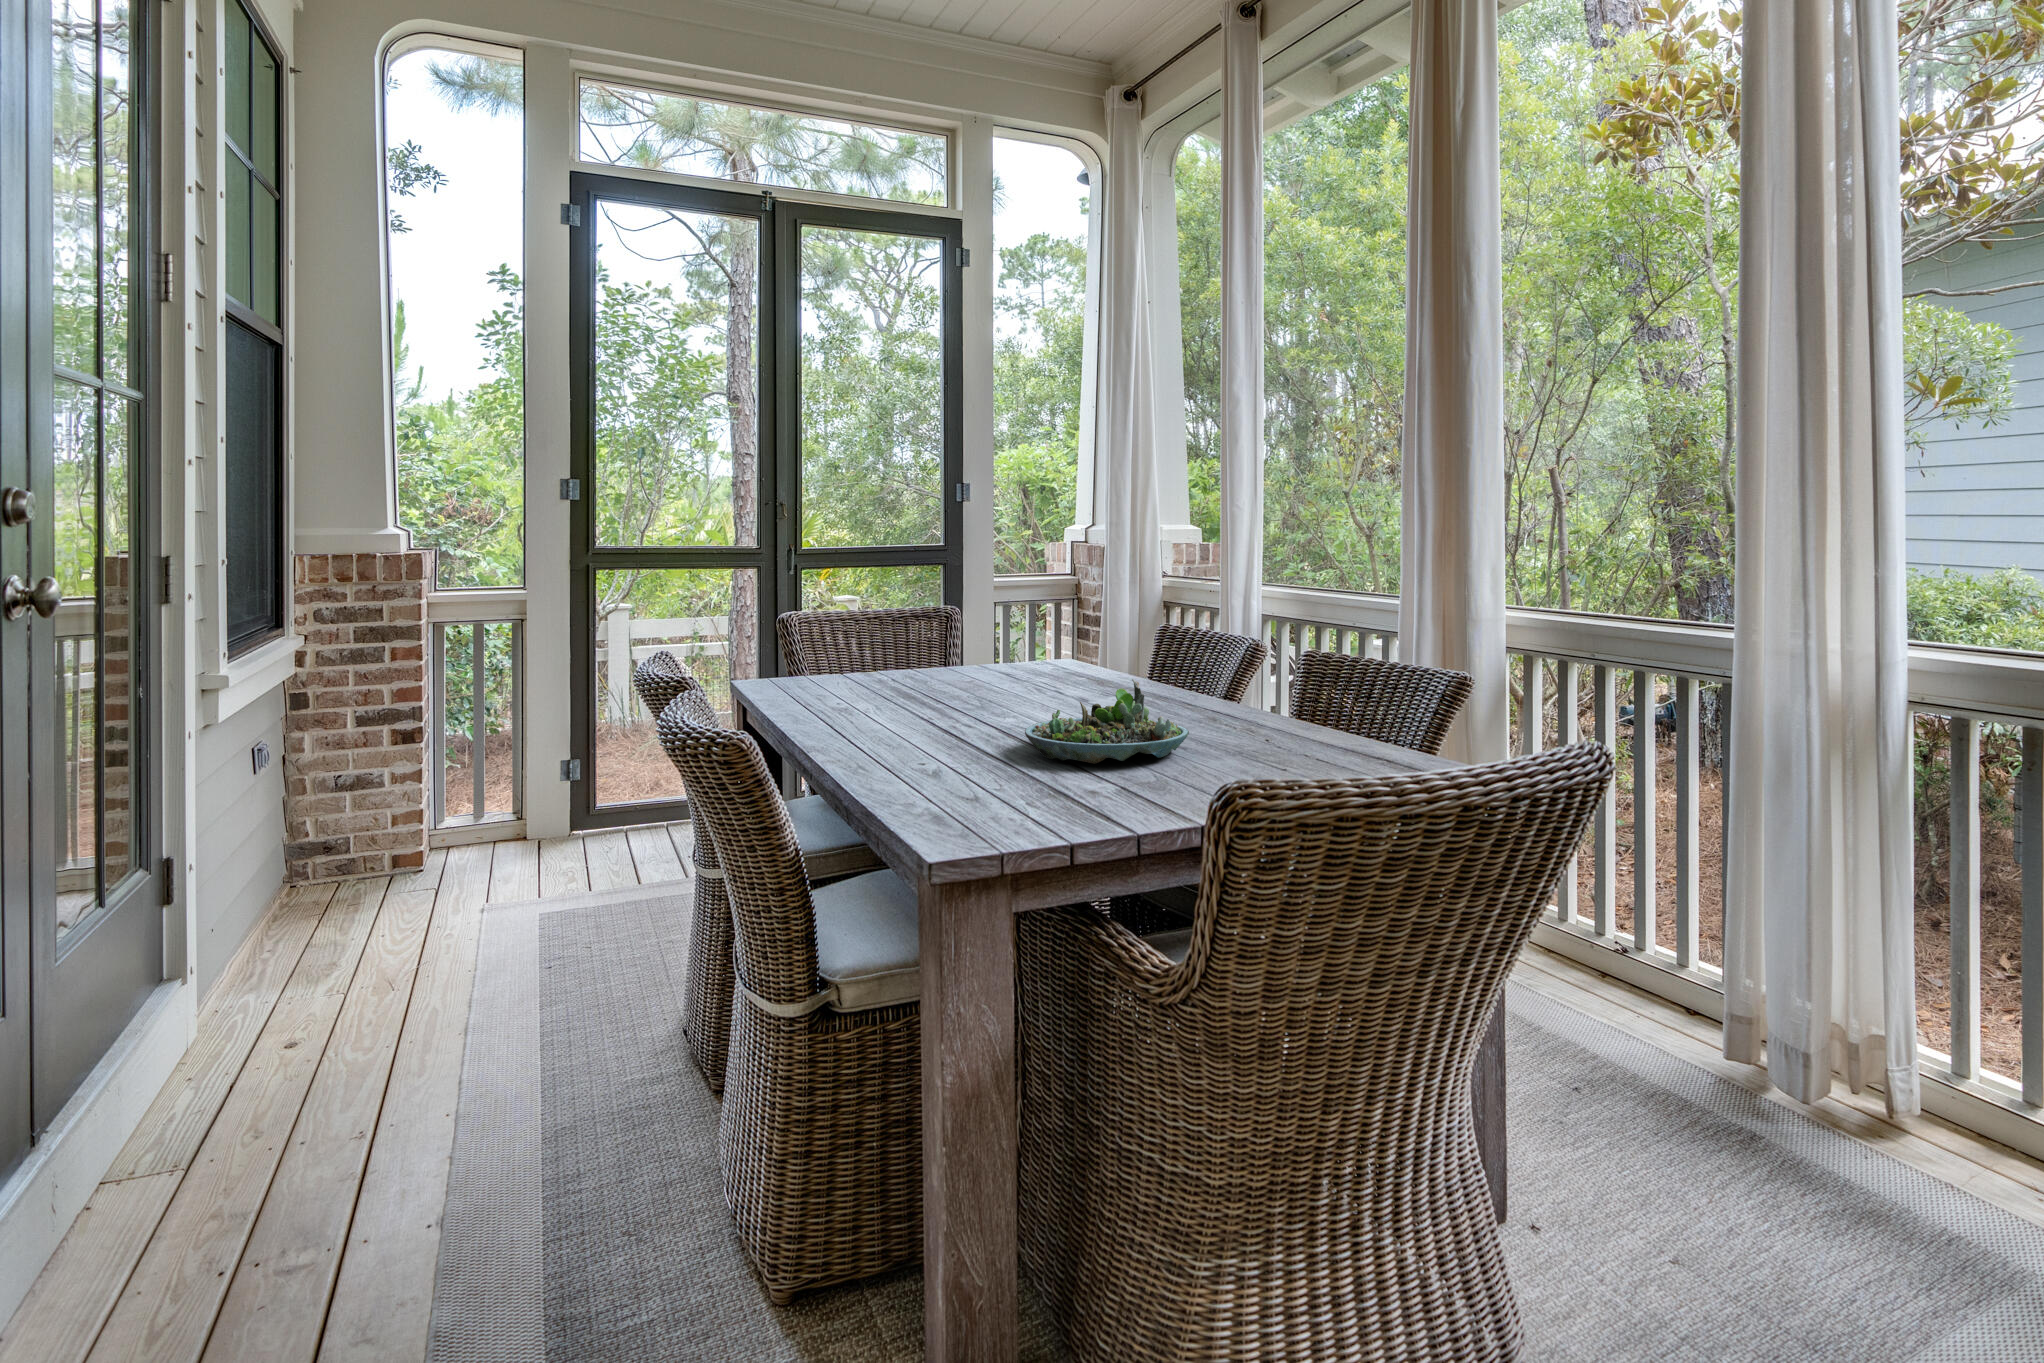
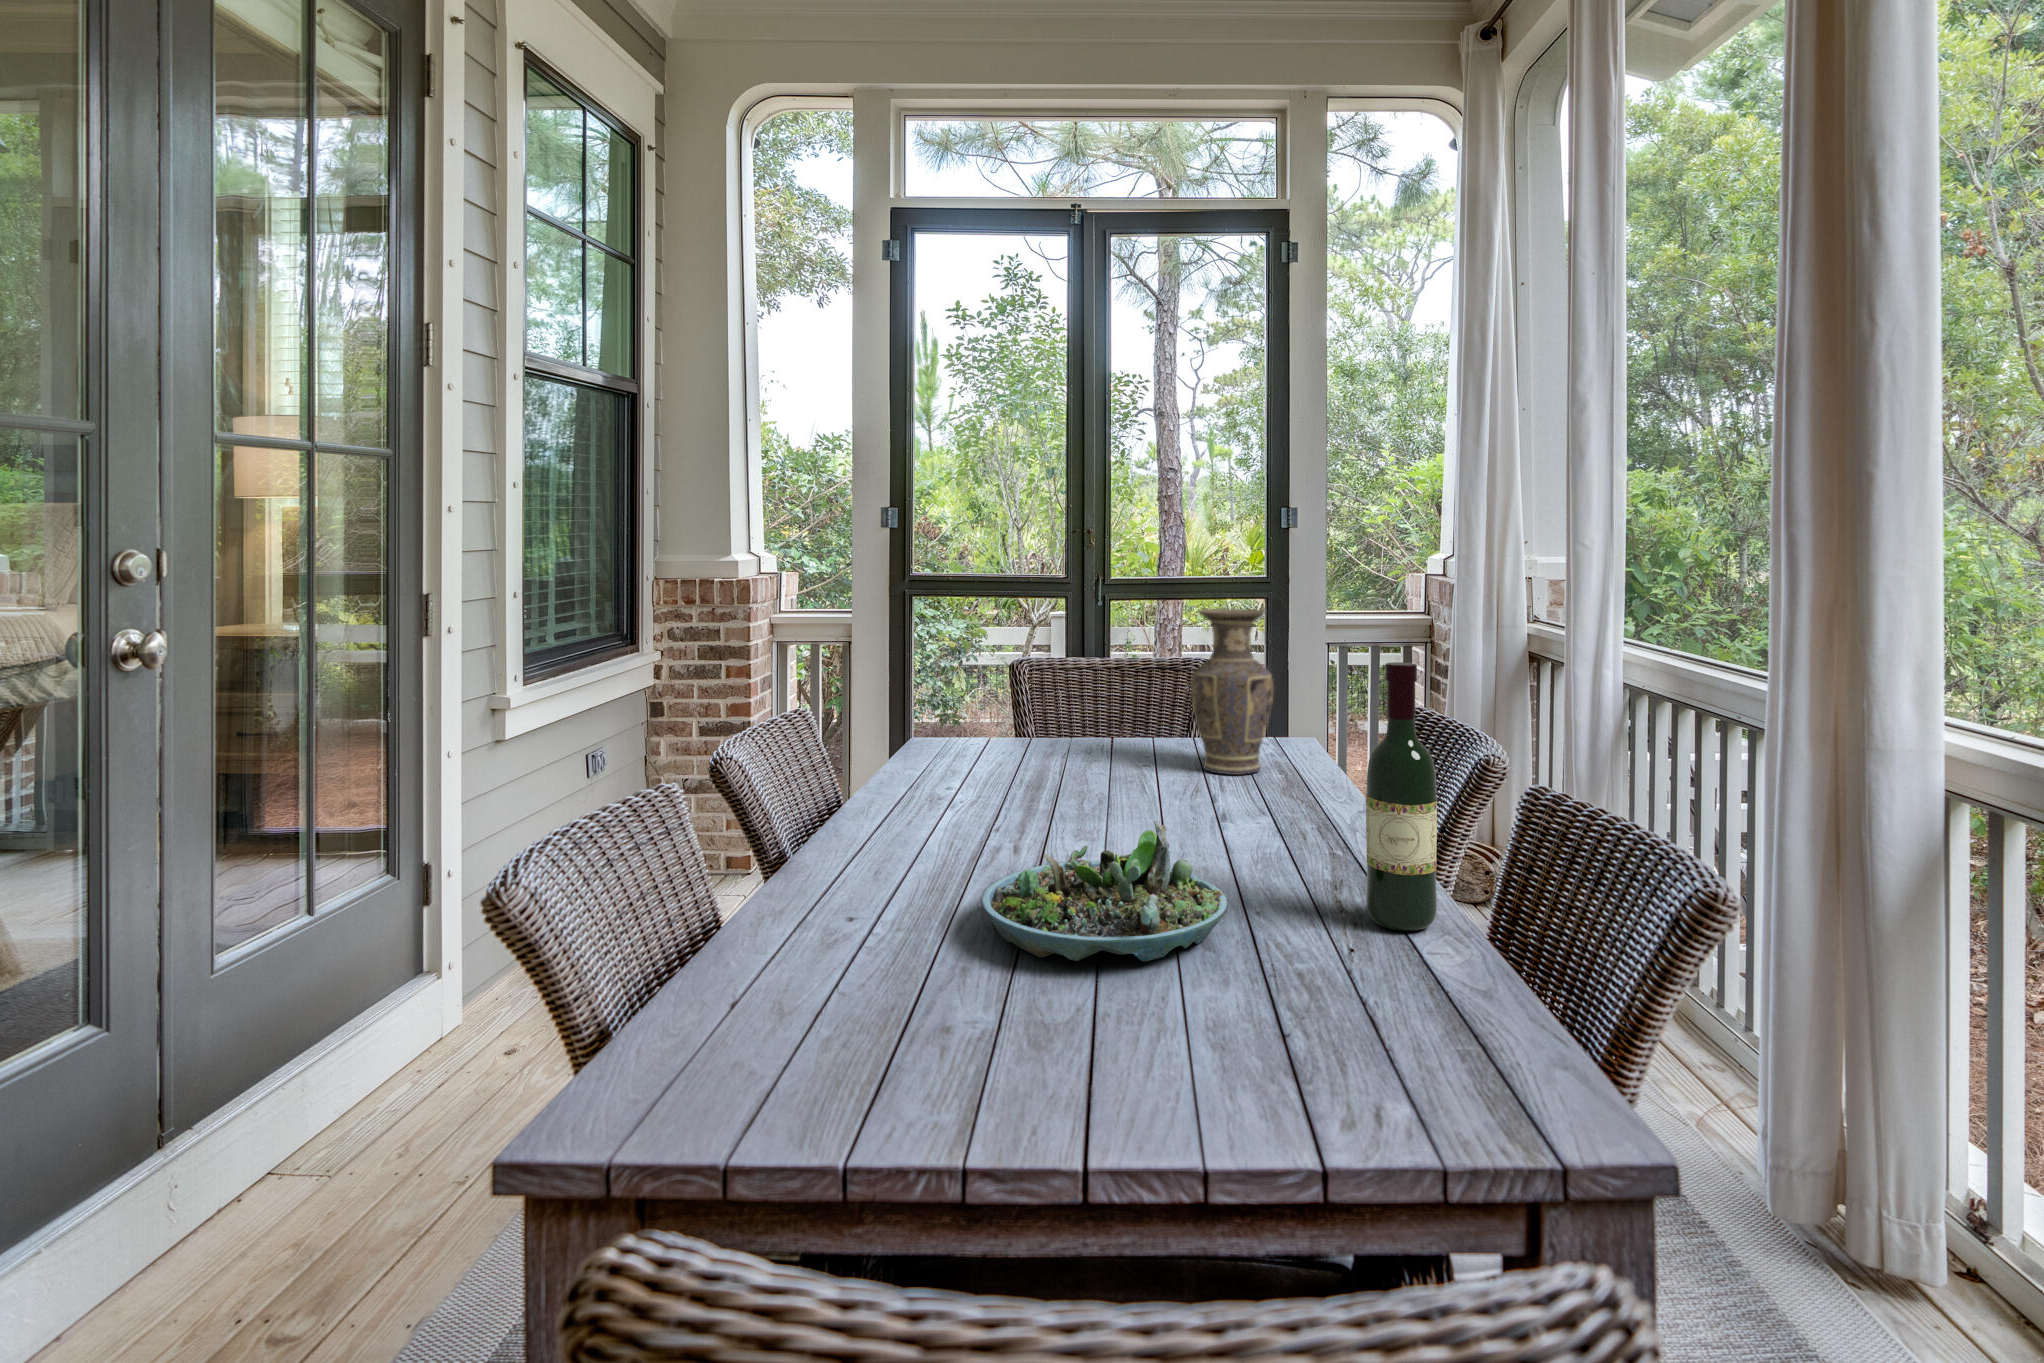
vase: none [1014,557,1078,683] -> present [1191,608,1273,775]
wine bottle: none [1247,572,1289,736] -> present [1366,662,1437,931]

